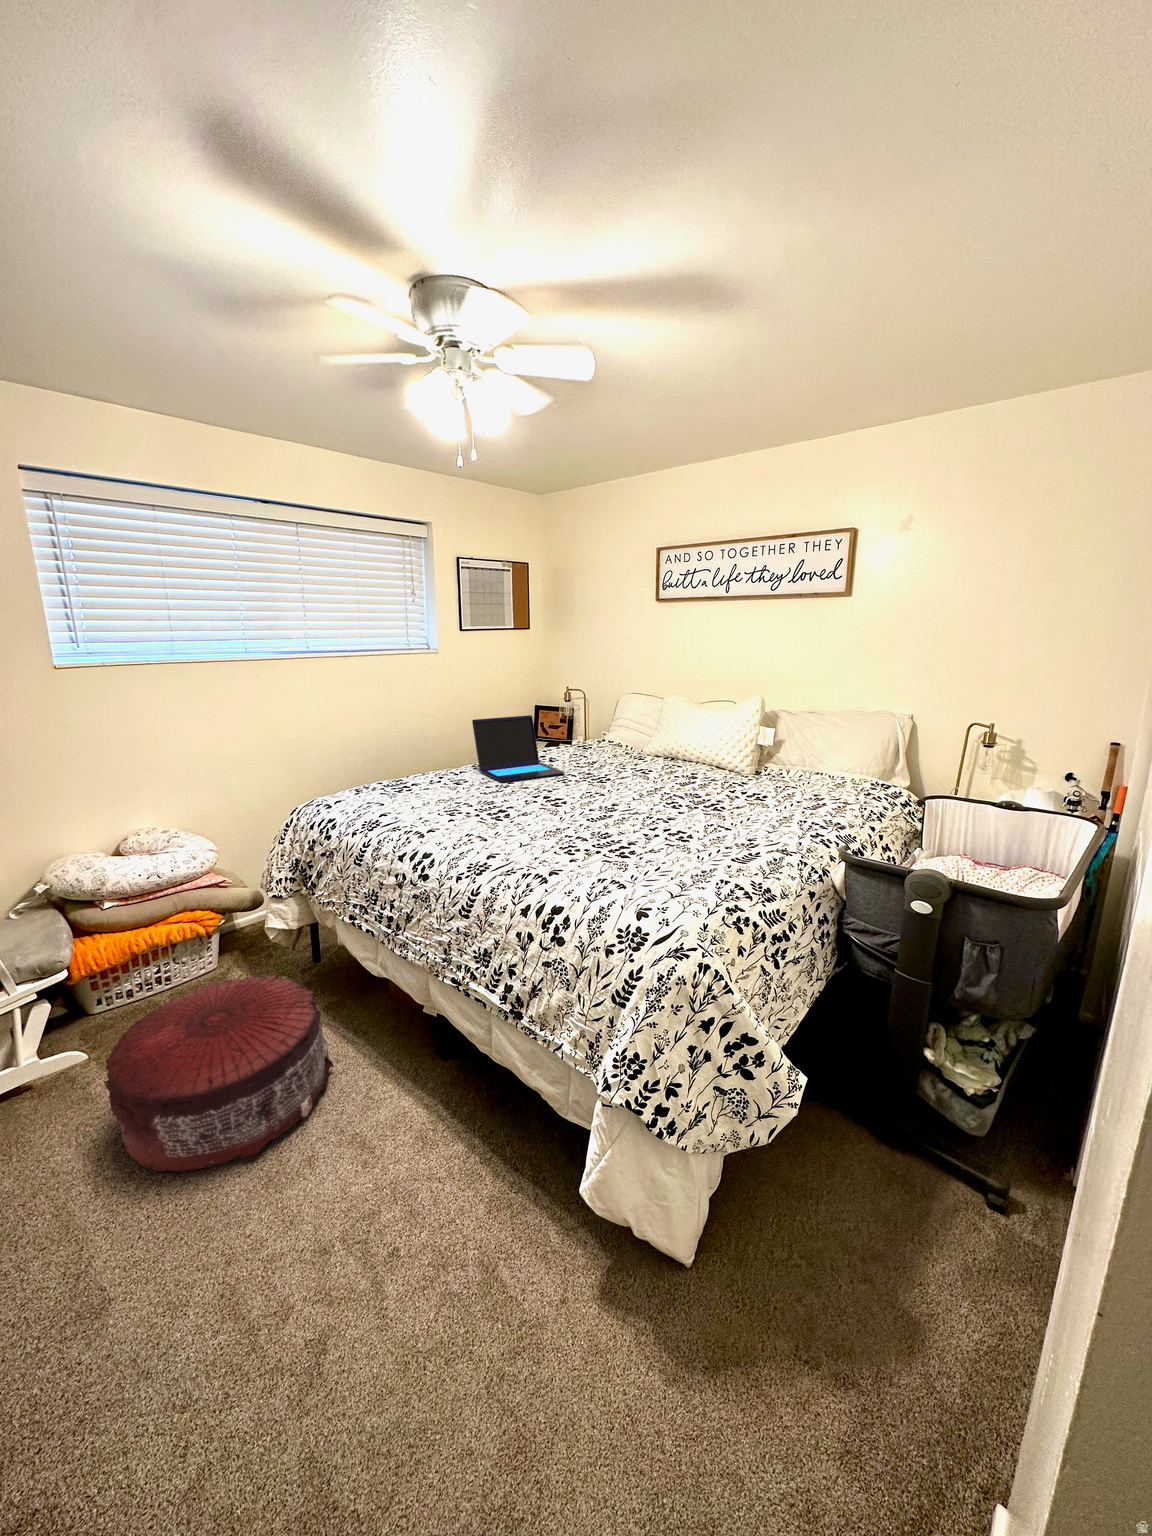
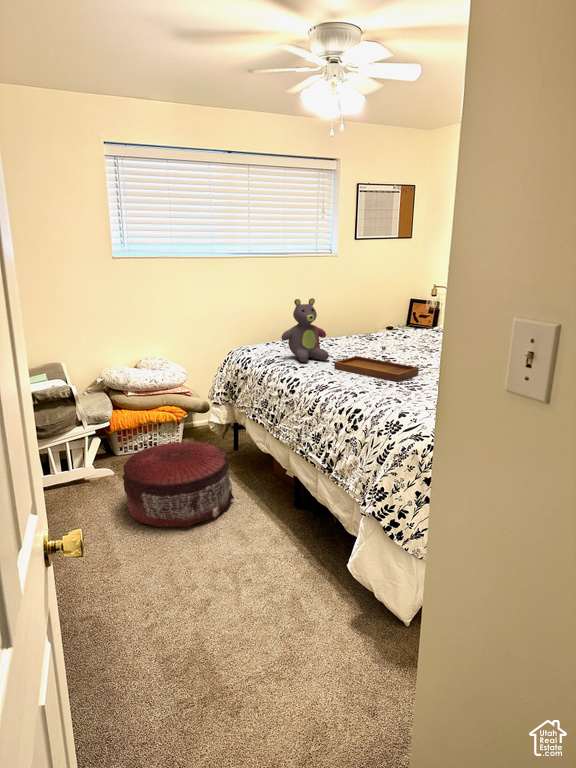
laptop: present [472,715,565,782] -> none [350,302,412,346]
stuffed bear: none [389,722,466,823] -> present [281,298,329,362]
tray: none [482,789,607,844] -> present [334,346,419,382]

